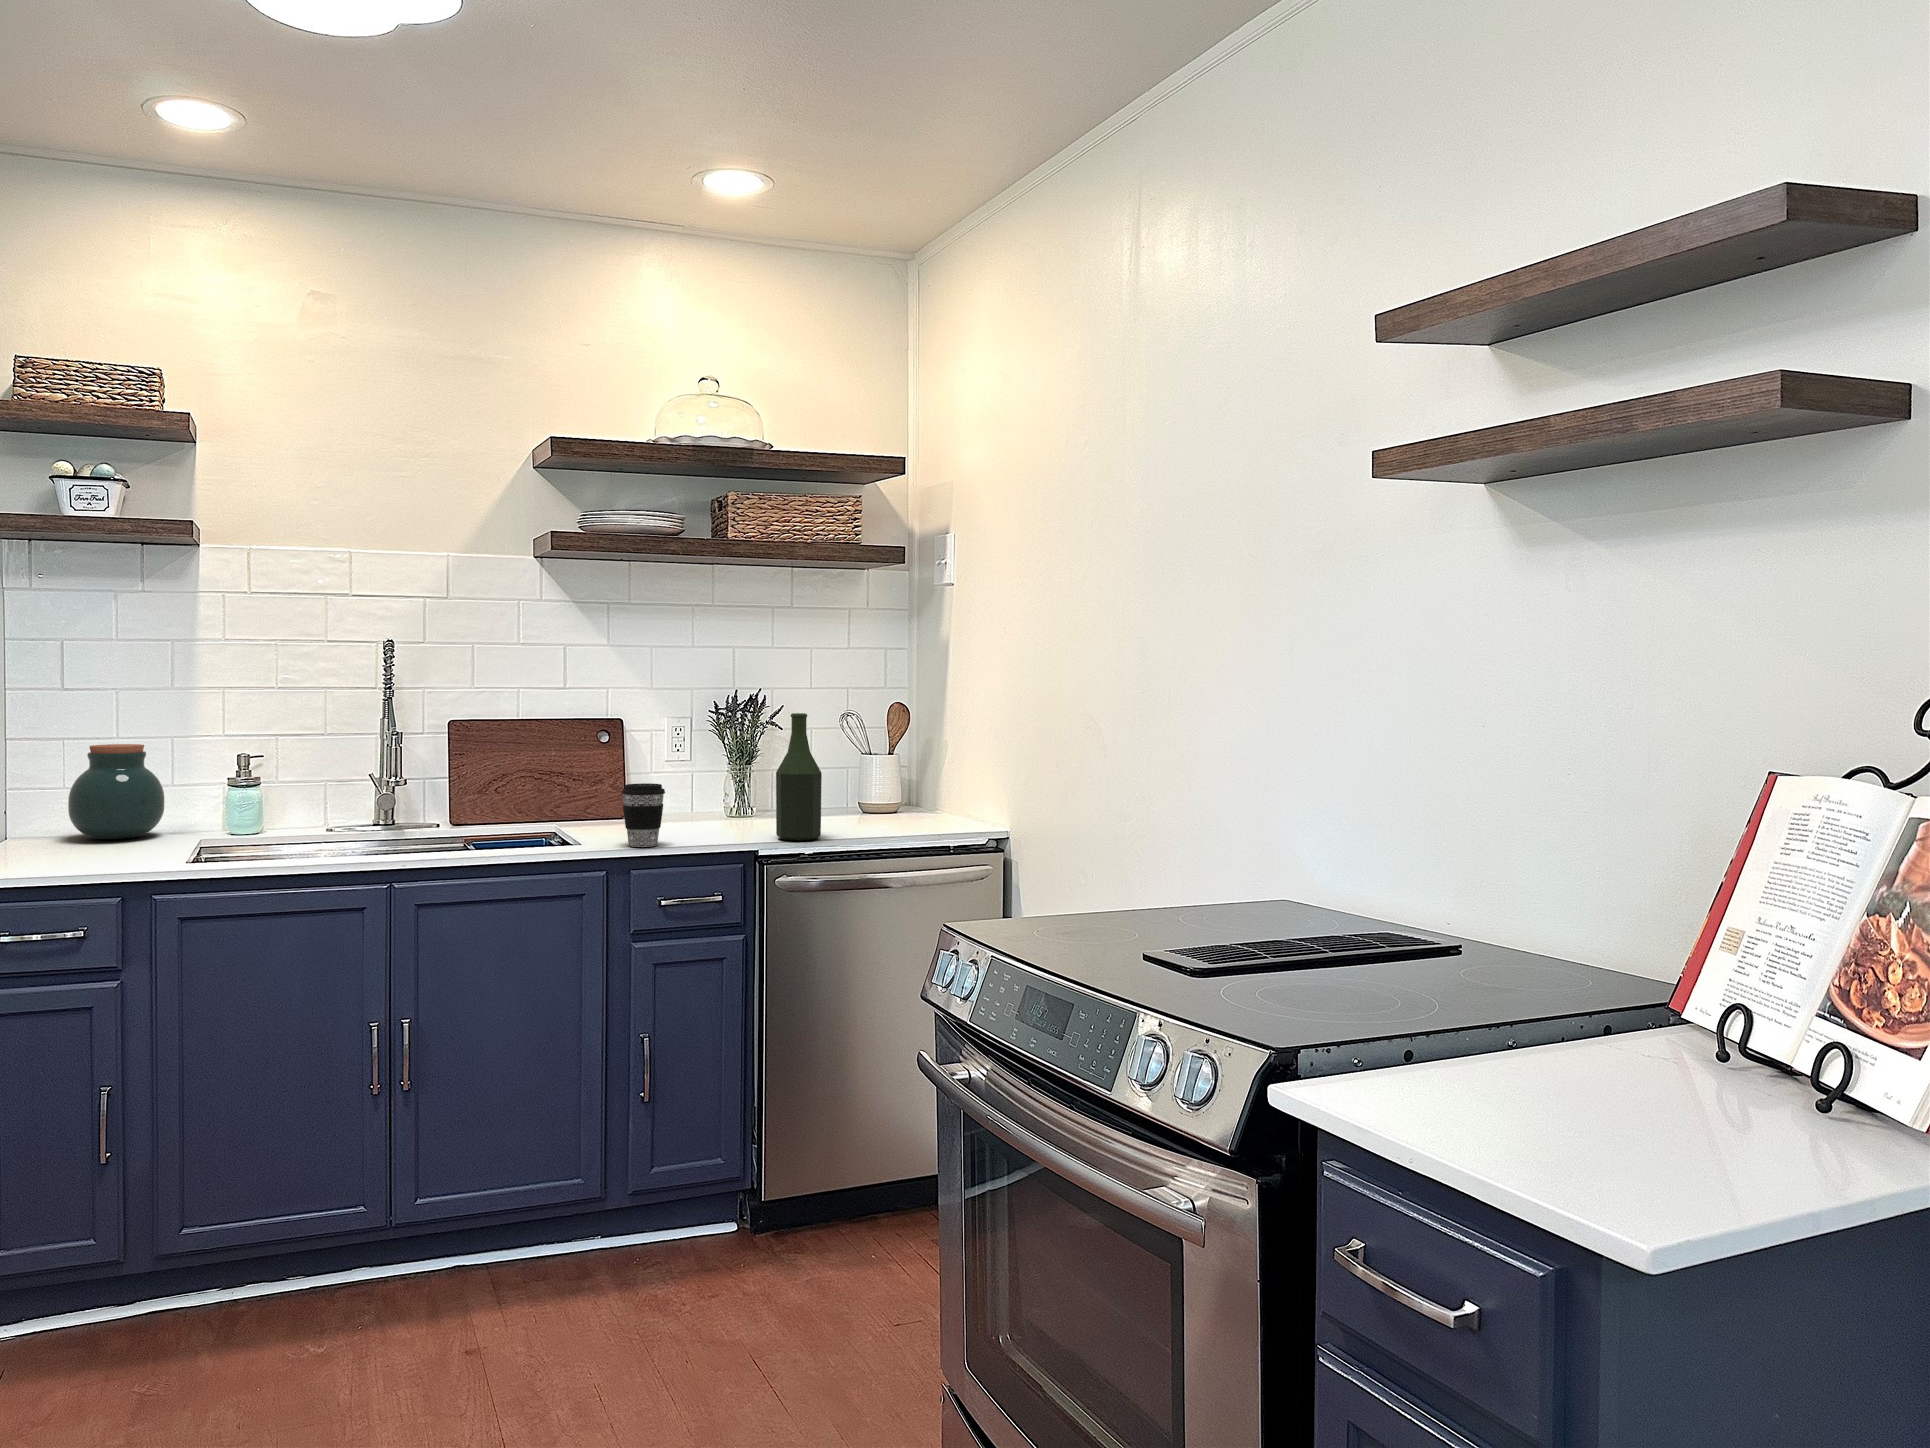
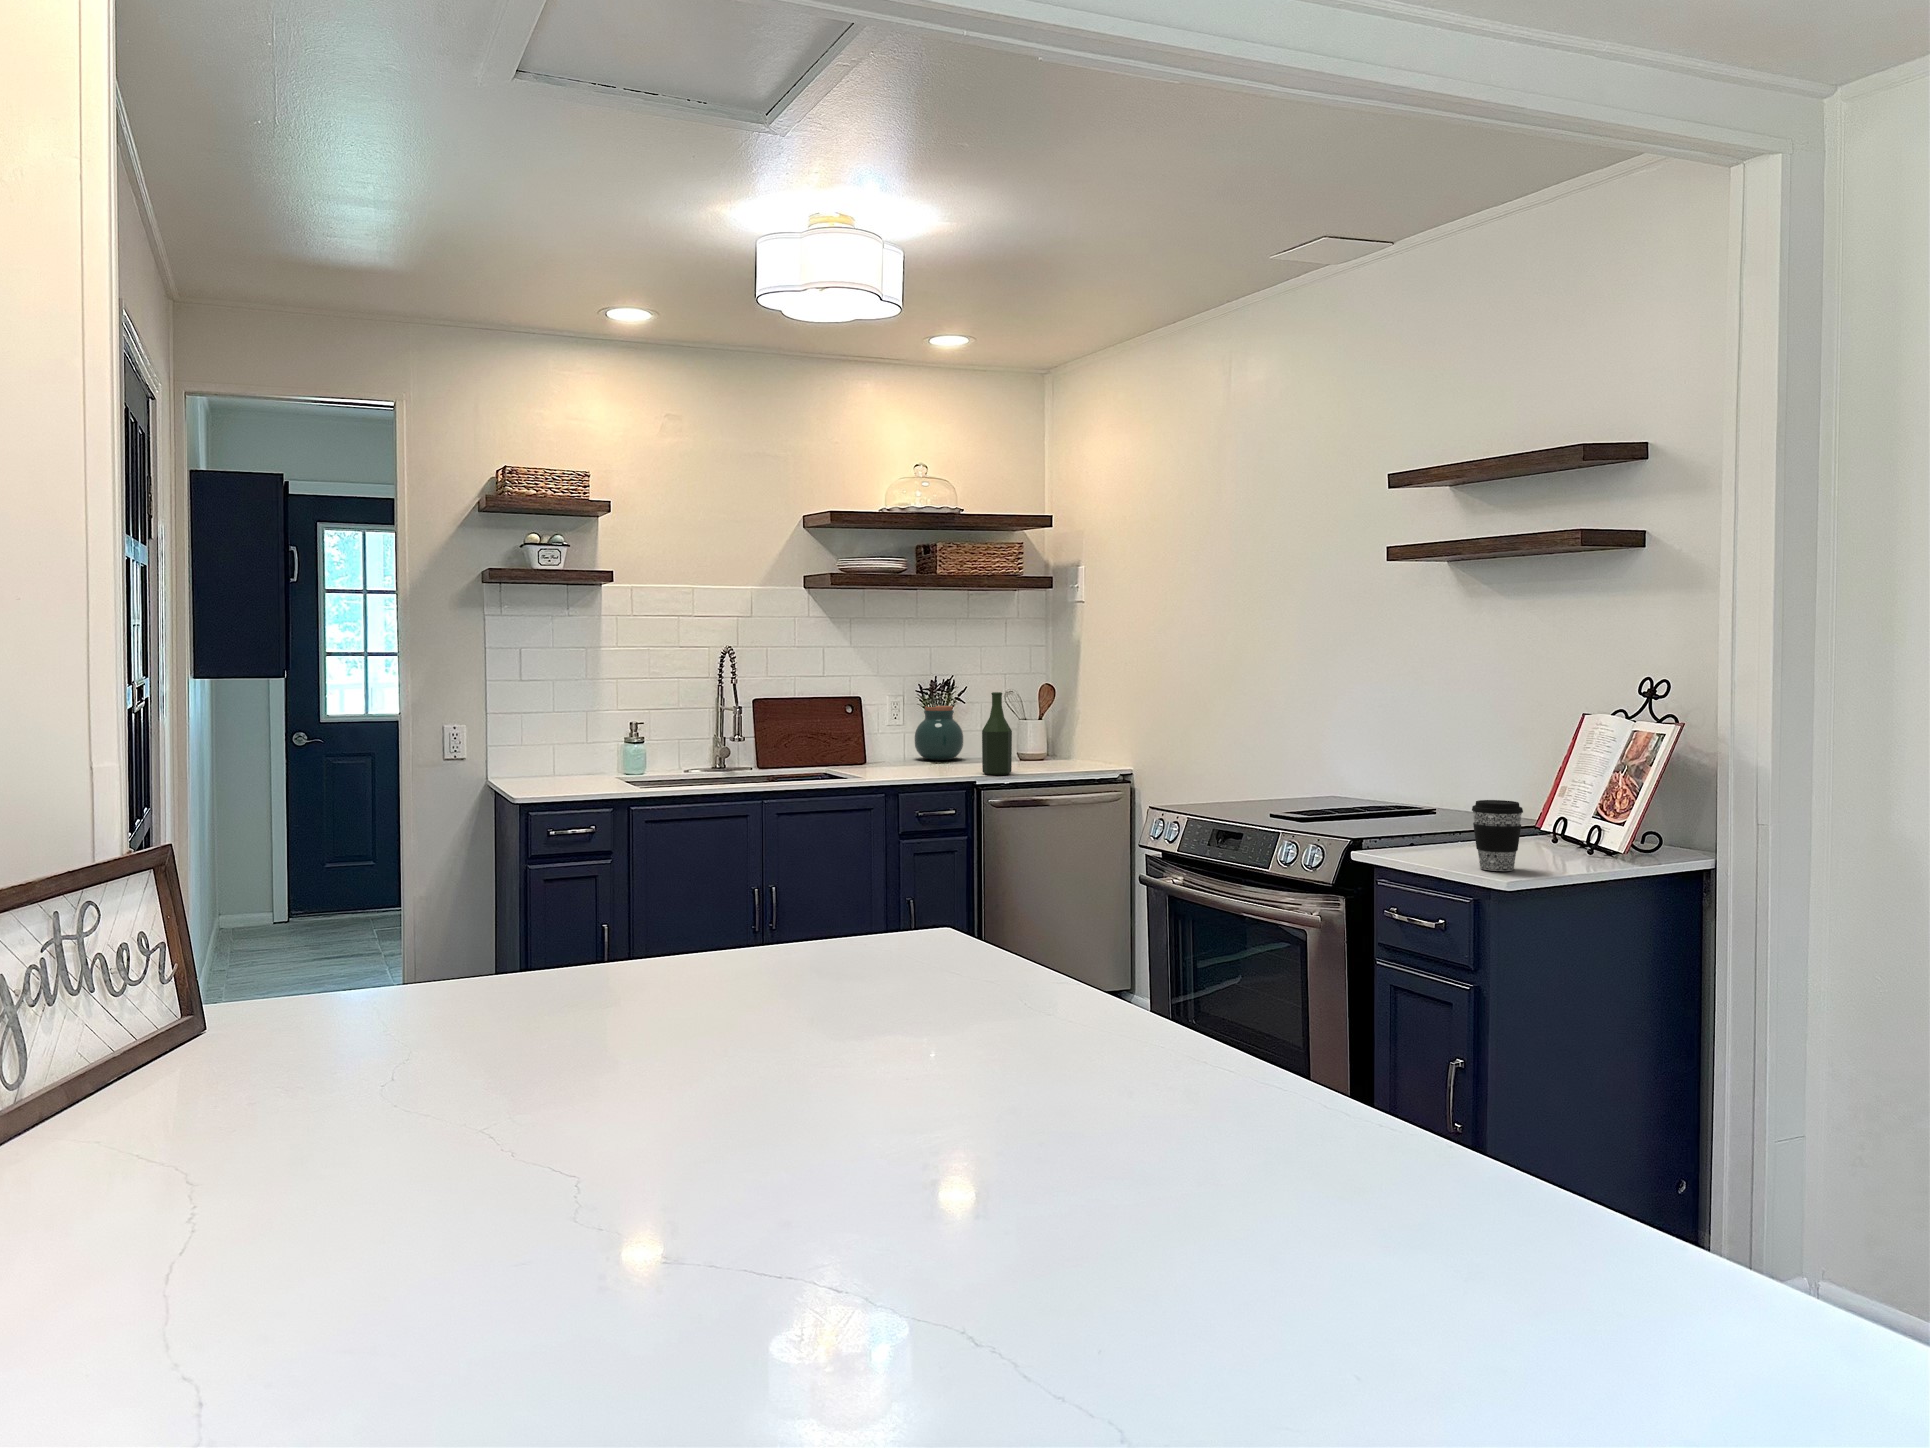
jar: present [68,744,164,839] -> present [914,706,963,760]
coffee cup: present [622,783,665,847] -> present [1472,800,1523,871]

